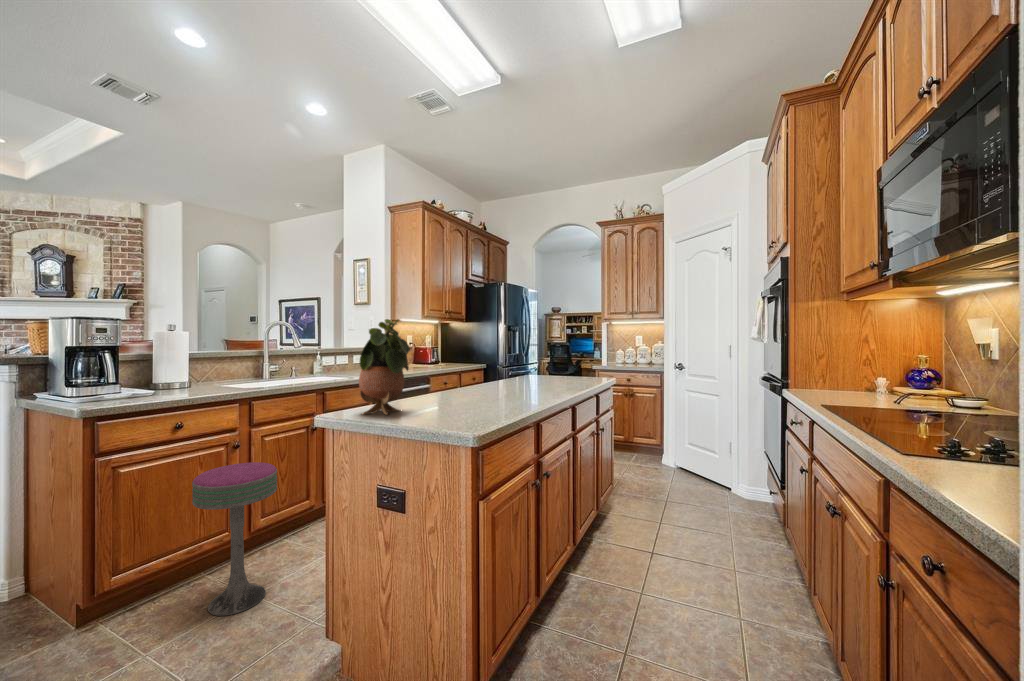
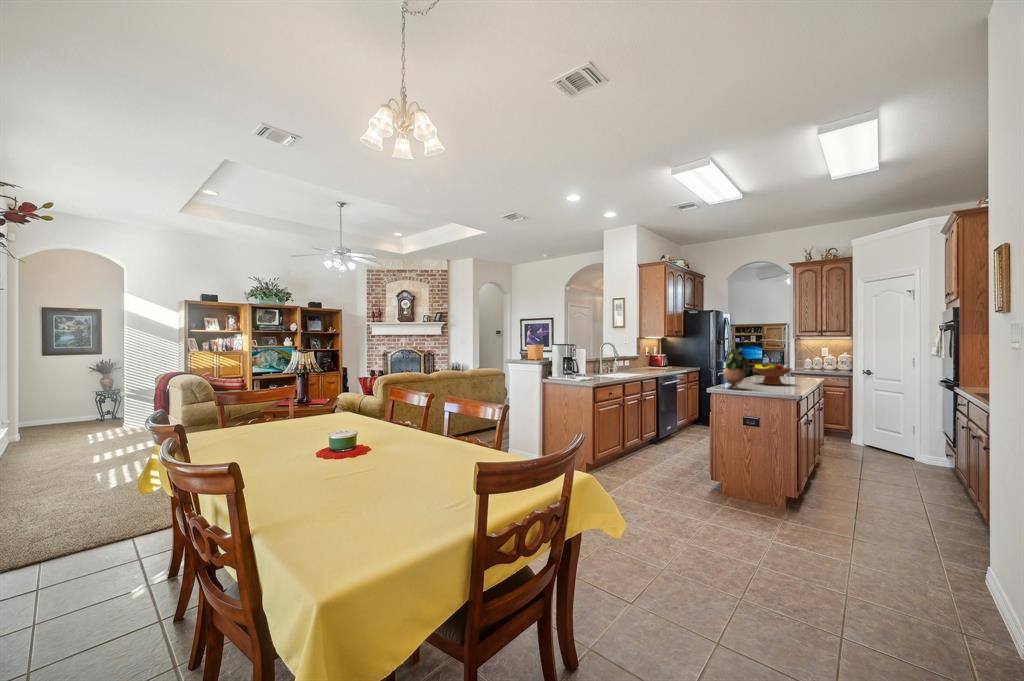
fruit bowl: none [468,351,533,396] -> present [754,363,792,385]
bar stool: present [192,462,277,616] -> none [624,413,658,478]

